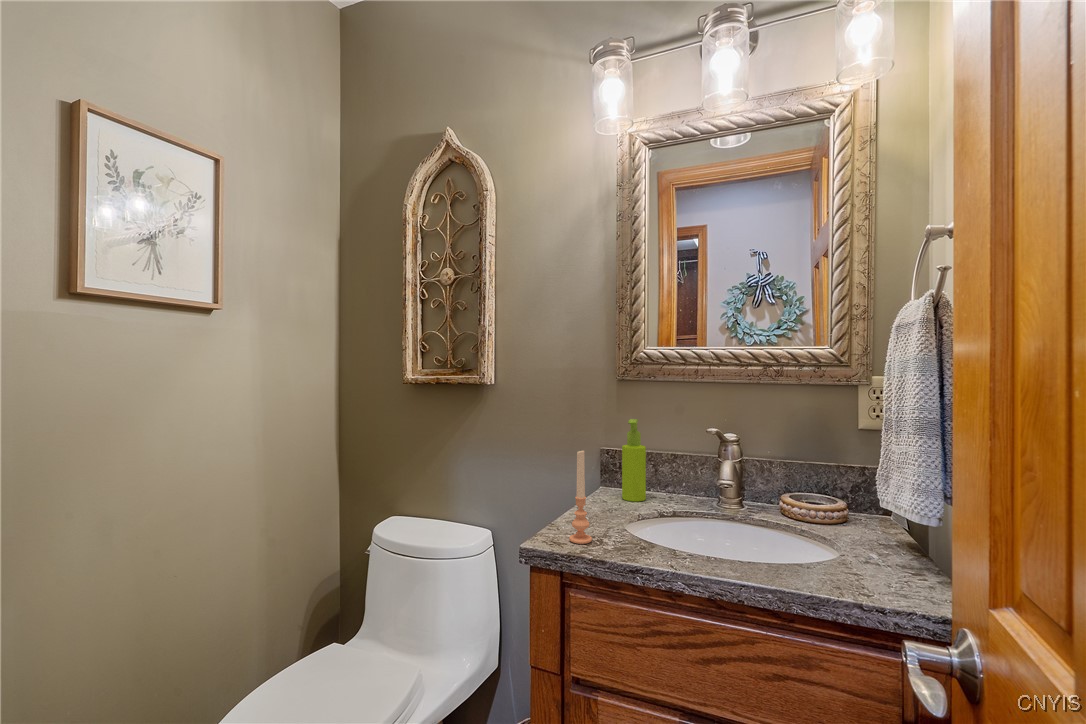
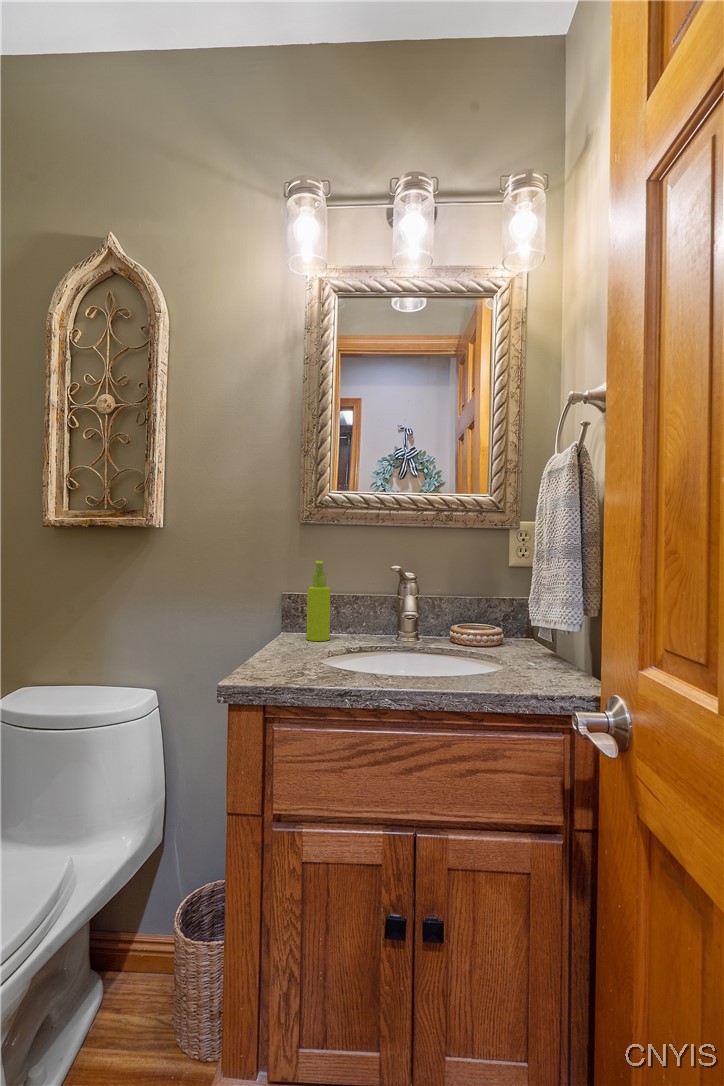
candle: present [569,451,592,544] -> none [269,580,292,677]

